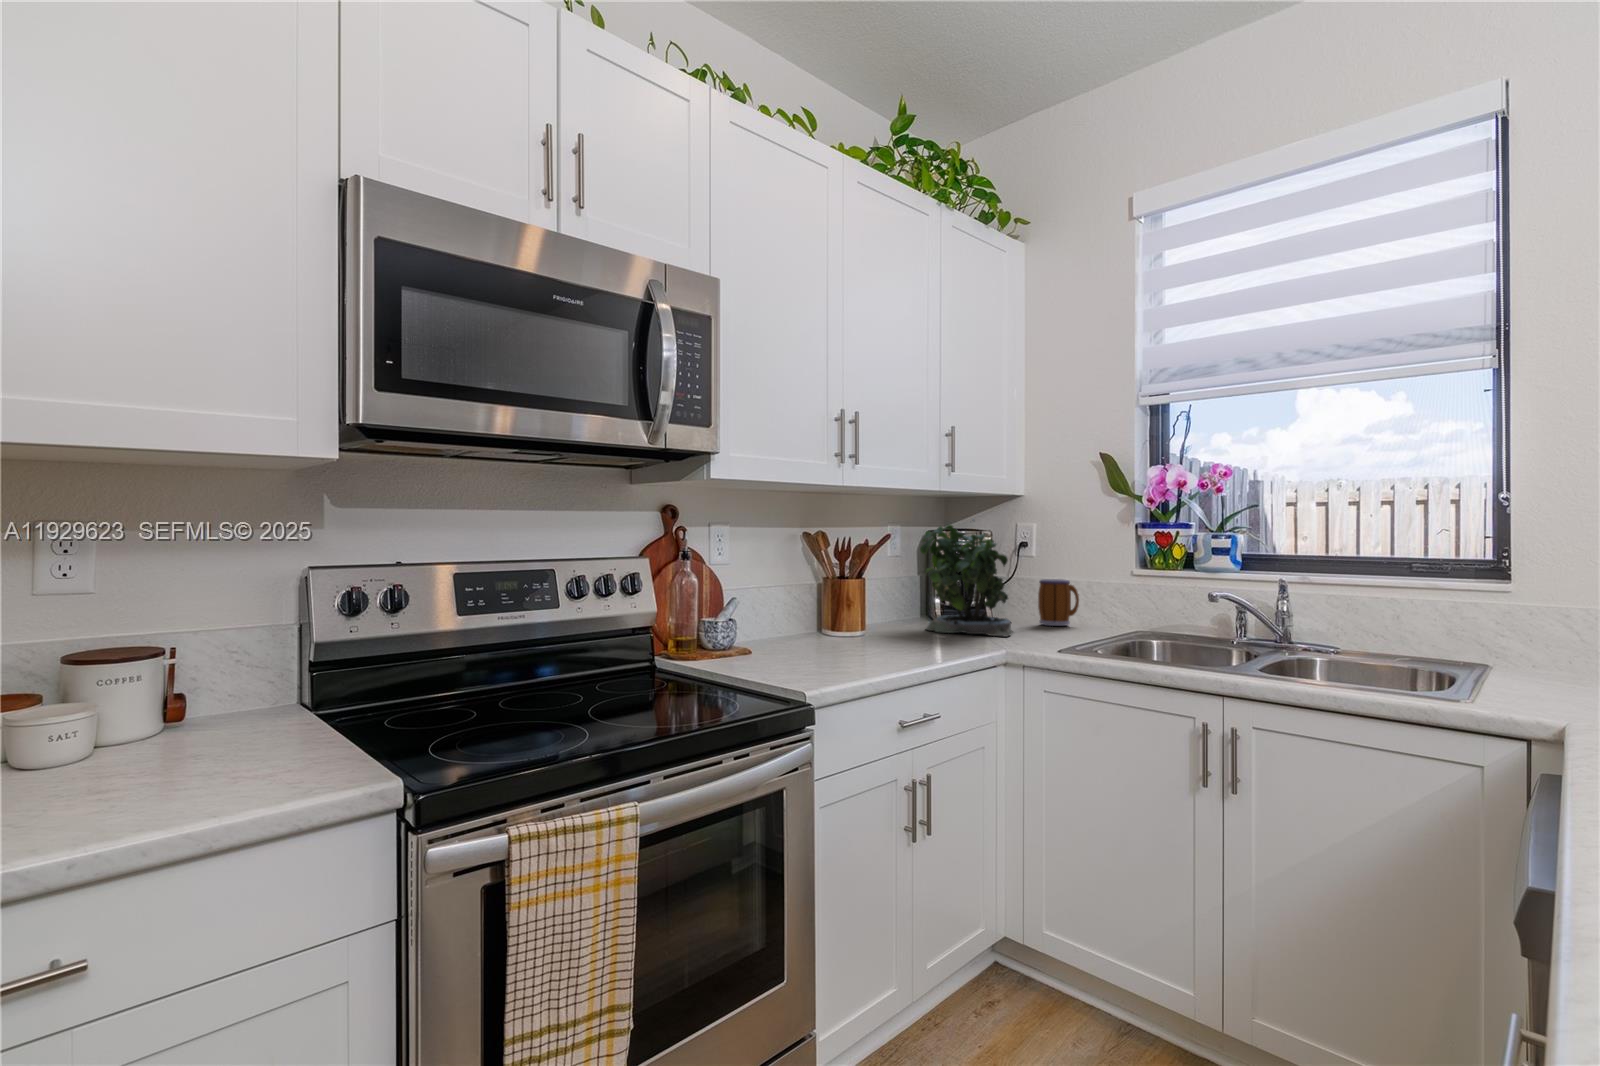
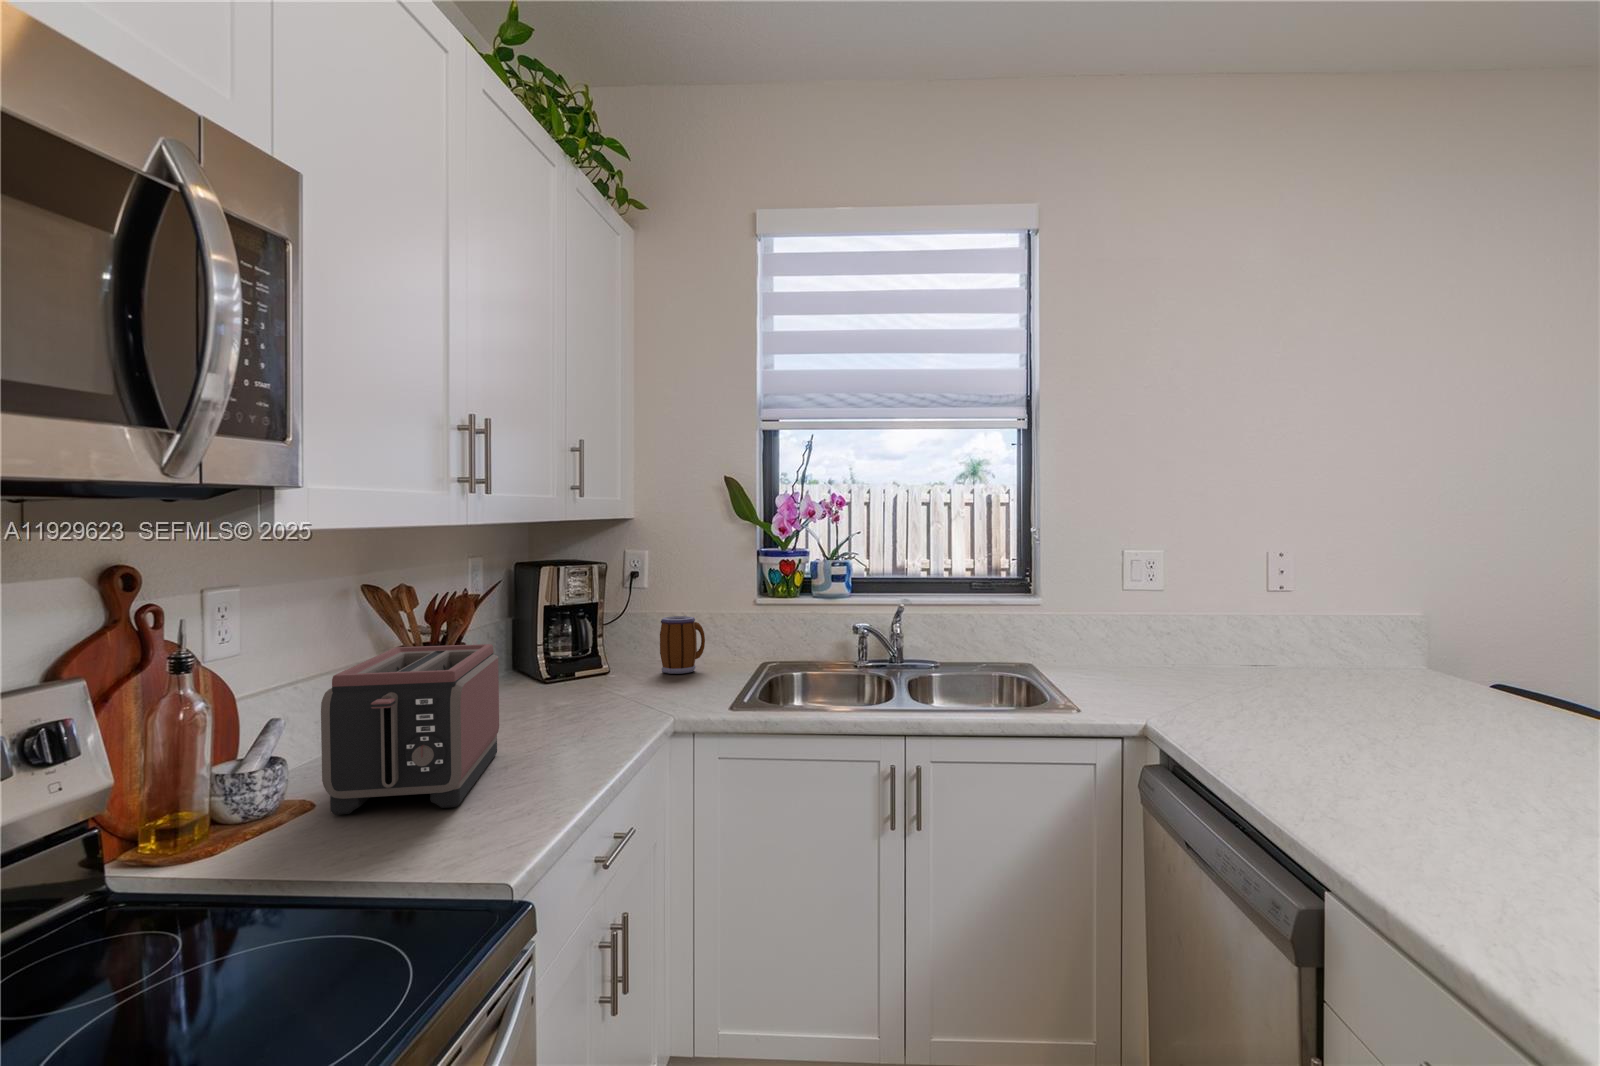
potted plant: present [920,519,1013,637] -> none [523,552,655,707]
toaster: none [749,569,870,660] -> present [321,644,499,815]

